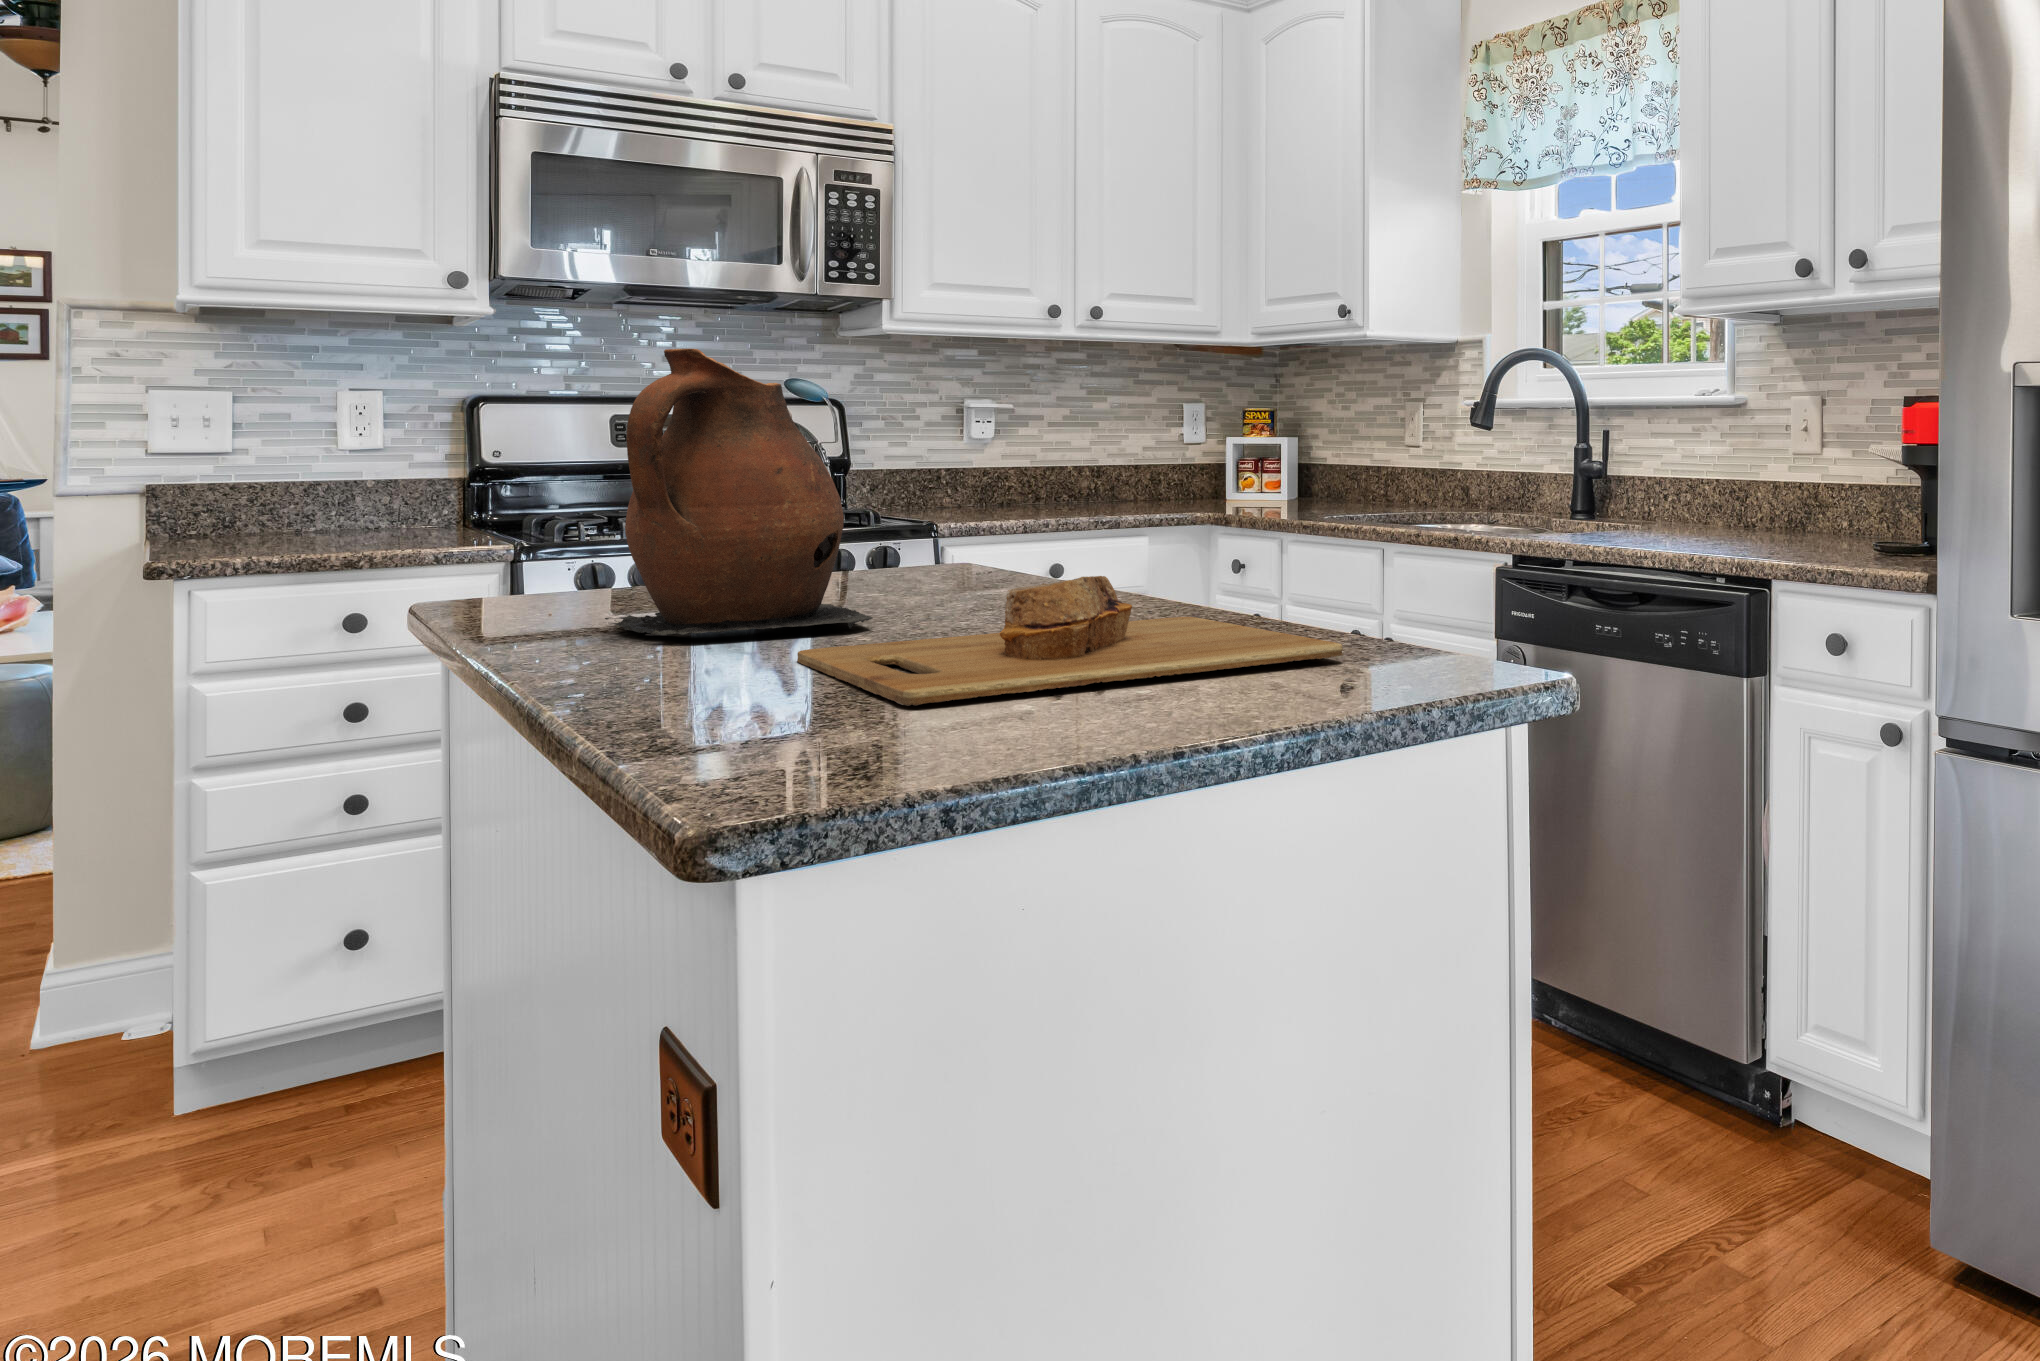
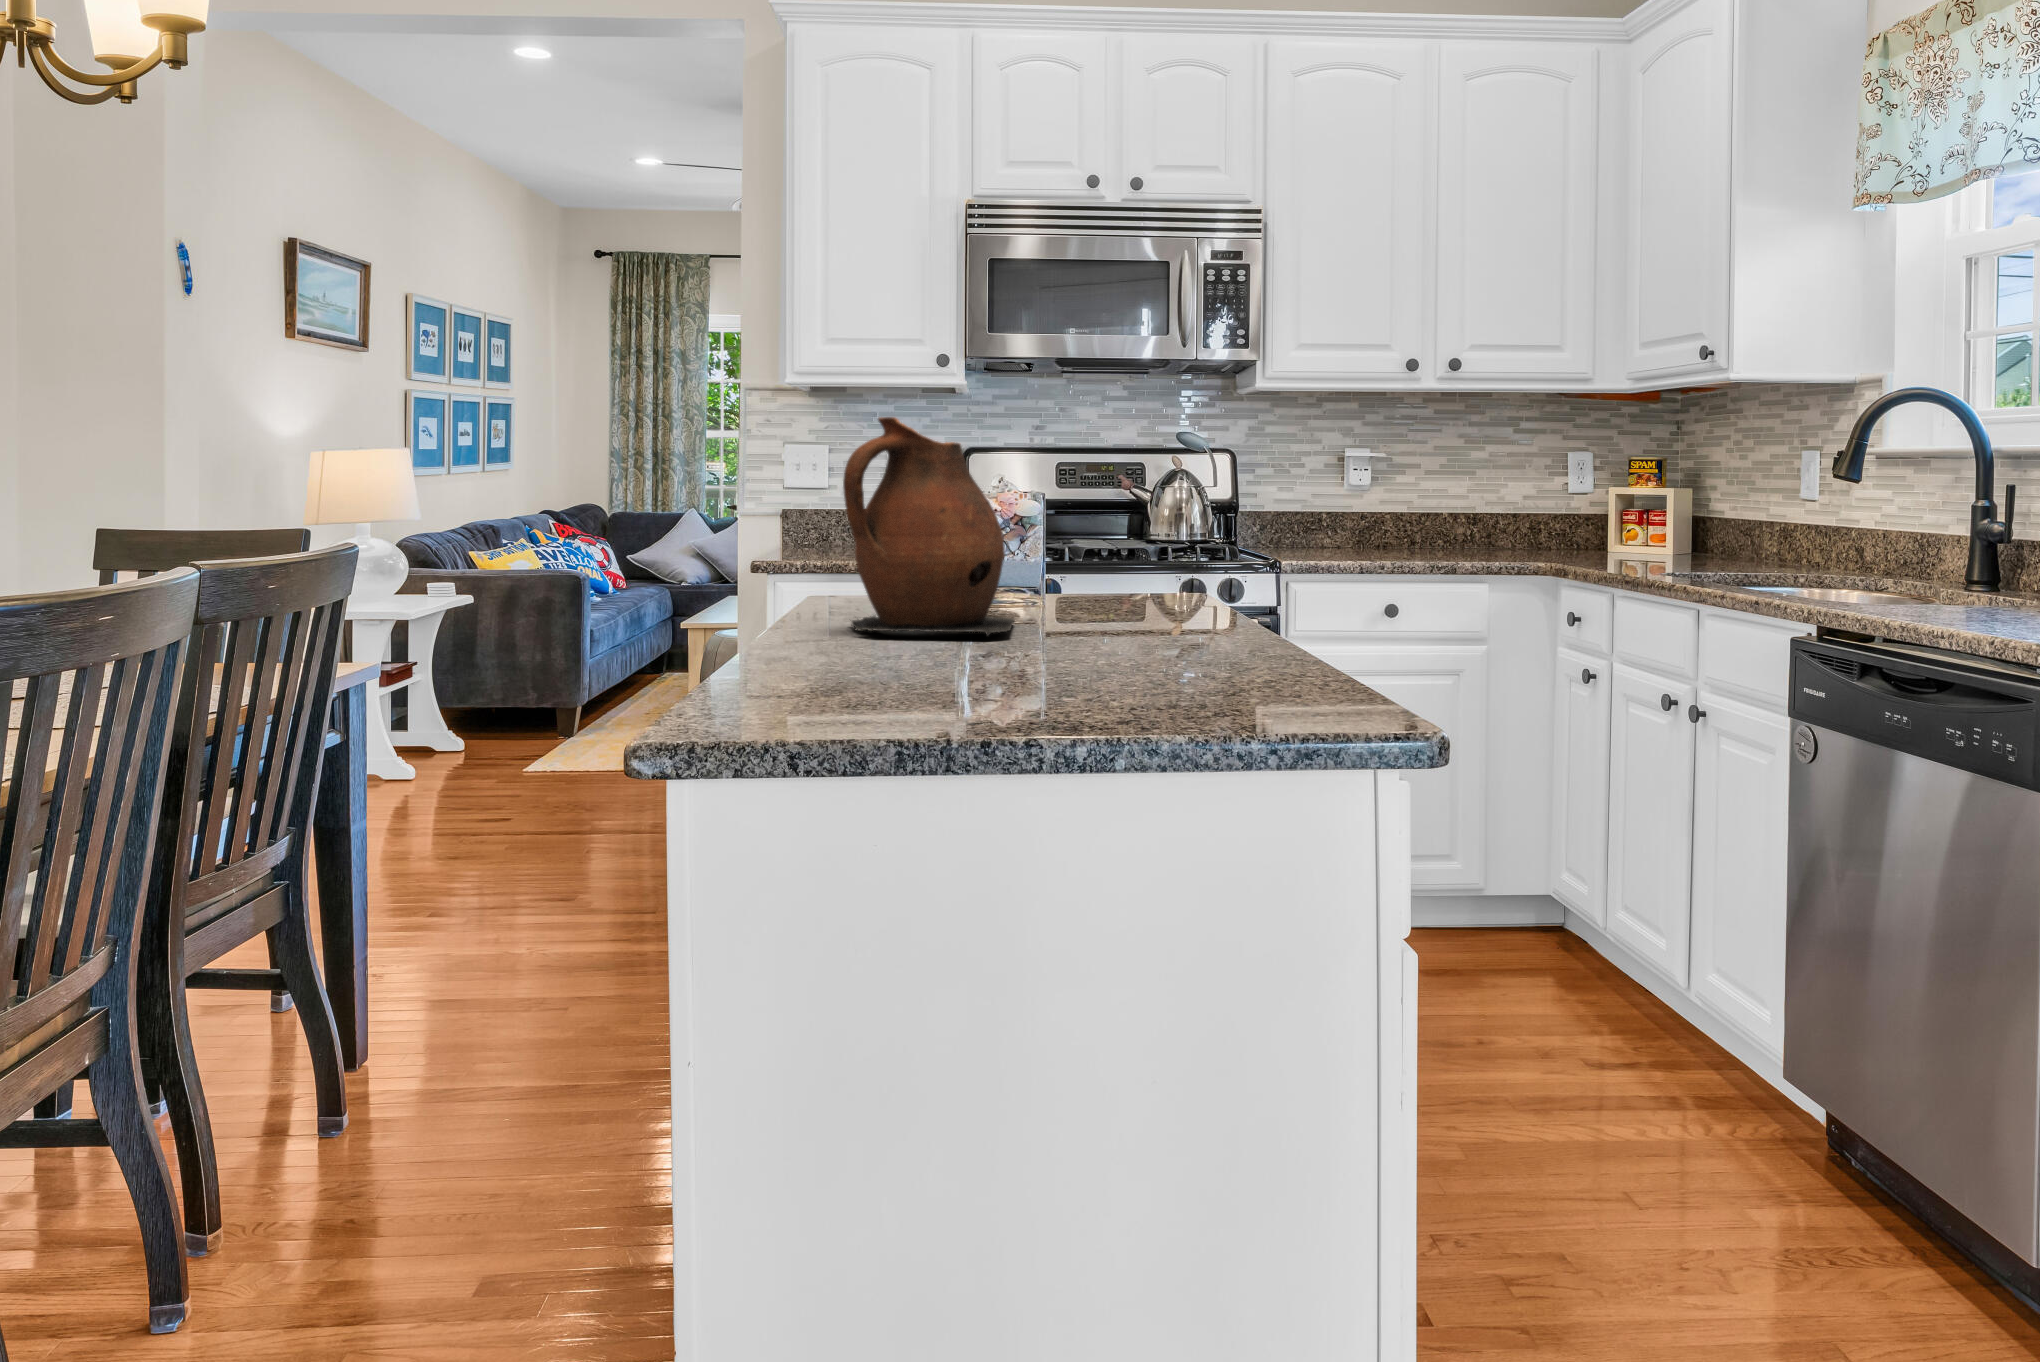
cutting board: present [797,576,1343,706] -> none [890,604,1290,693]

